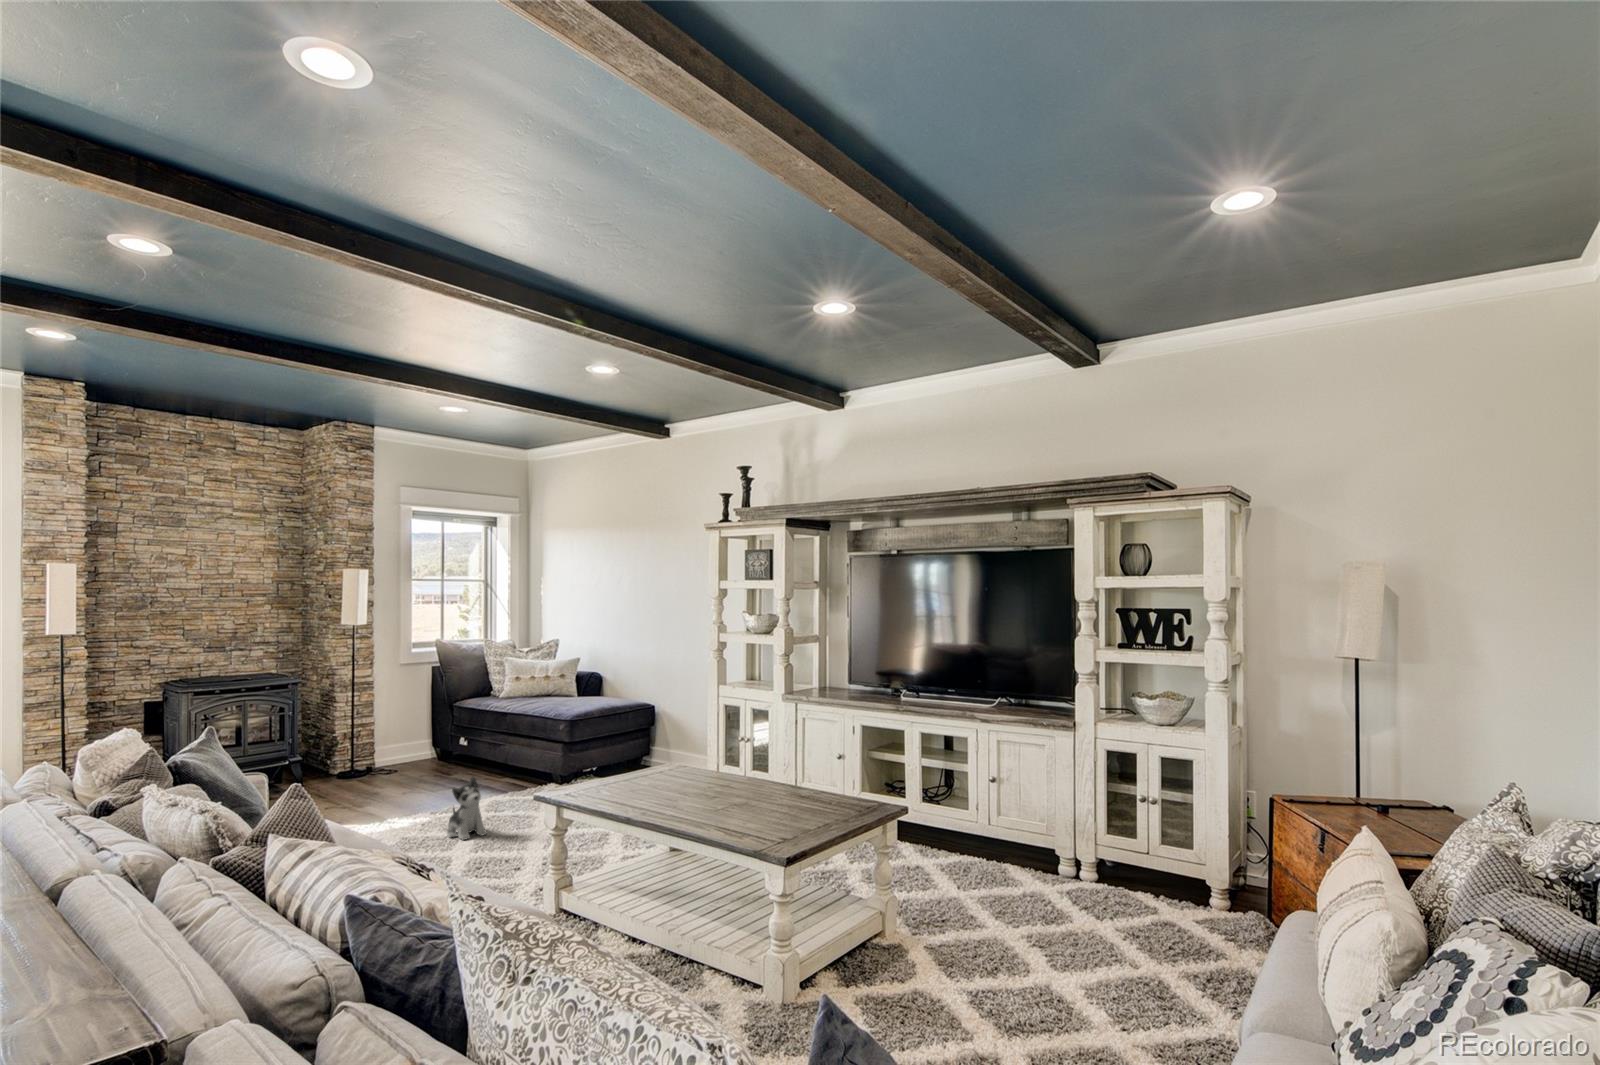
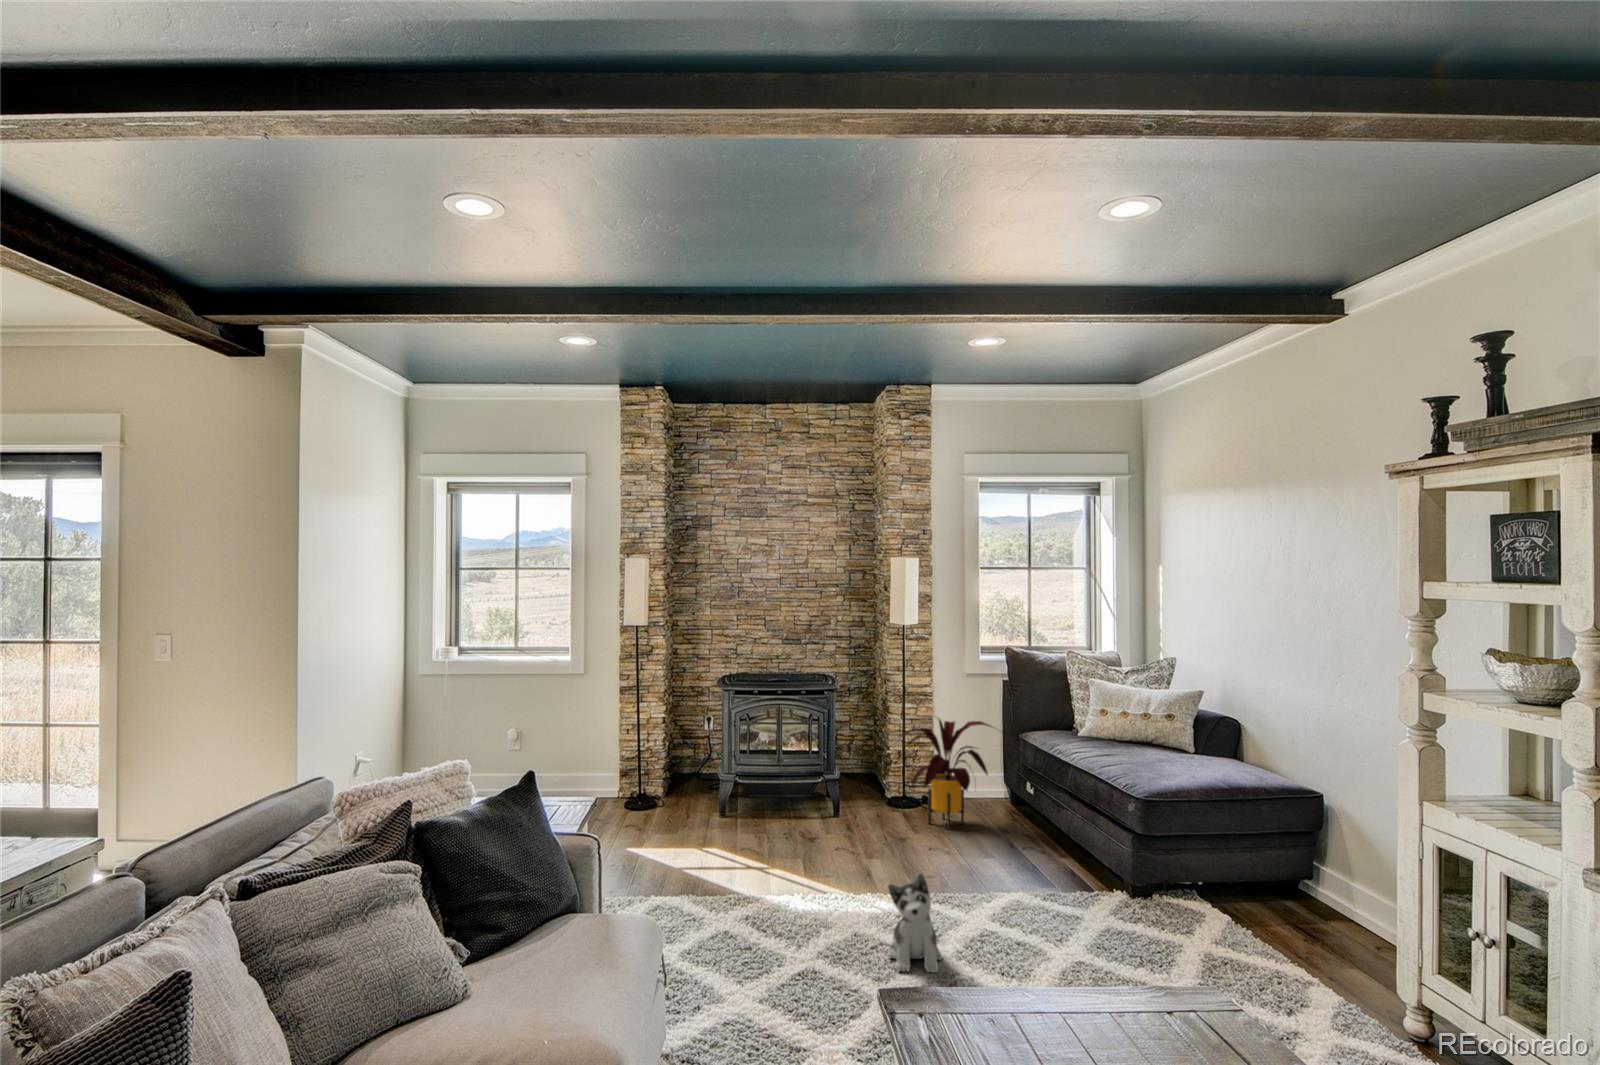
house plant: none [363,695,451,782] -> present [902,717,991,829]

